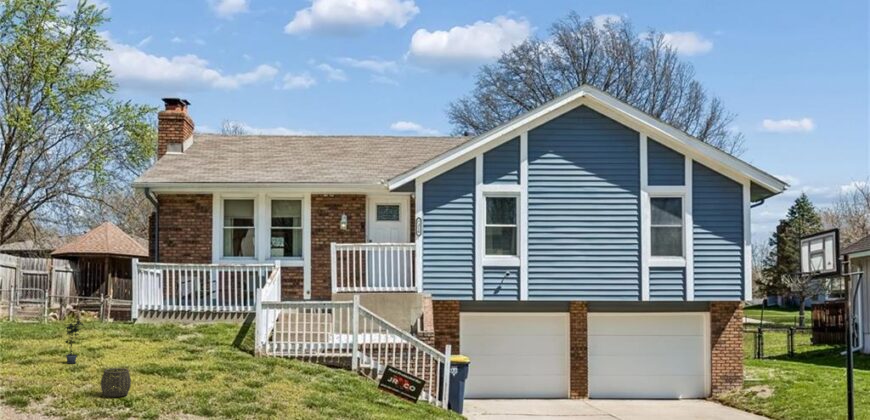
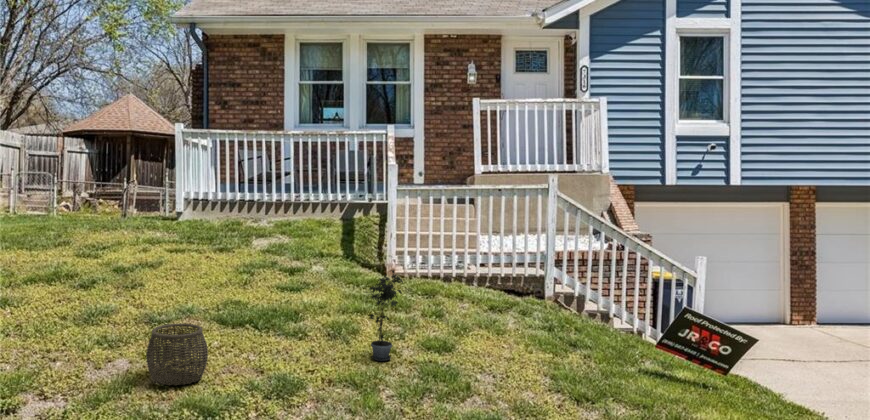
potted plant: present [66,319,83,364] -> present [369,270,403,361]

